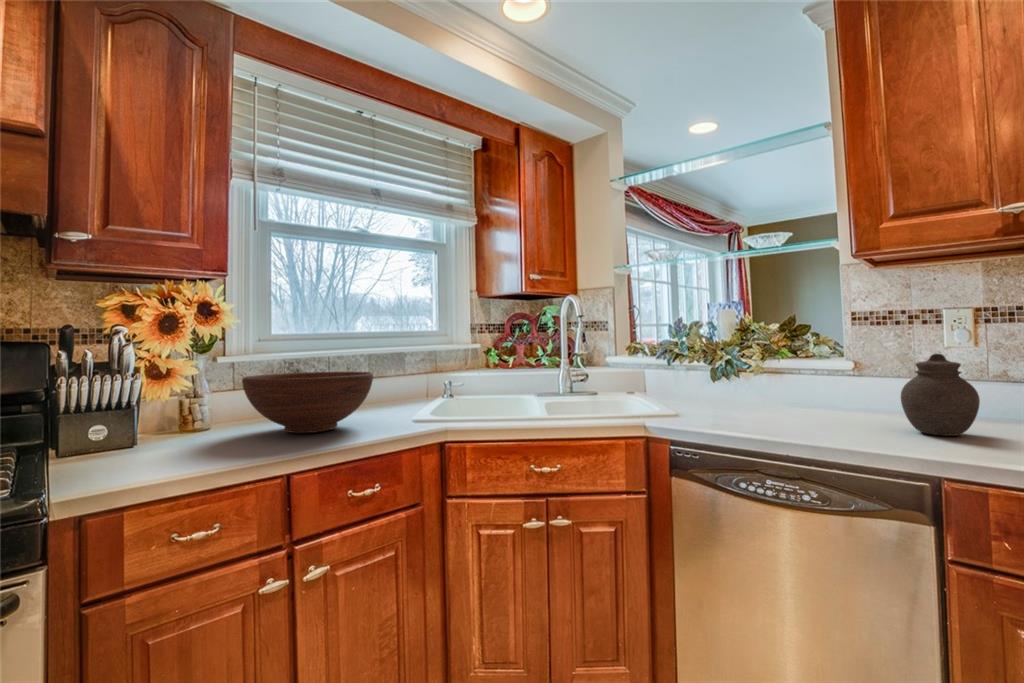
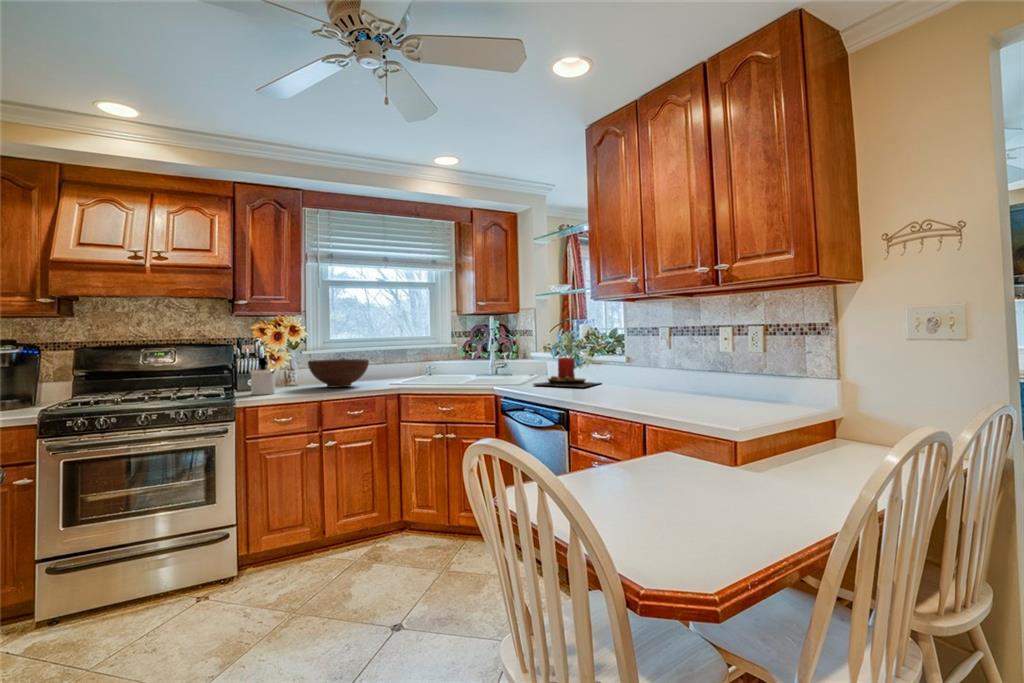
jar: present [901,354,980,436] -> none [602,353,633,394]
candle: none [698,362,817,419] -> present [533,357,600,387]
soap dispenser: none [96,372,170,469] -> present [250,357,275,395]

